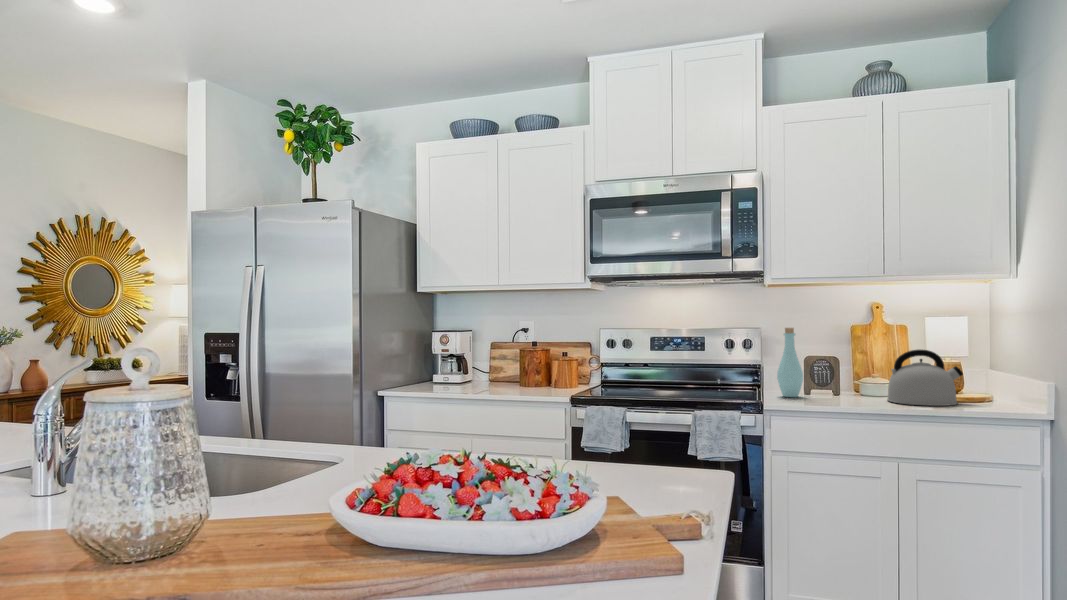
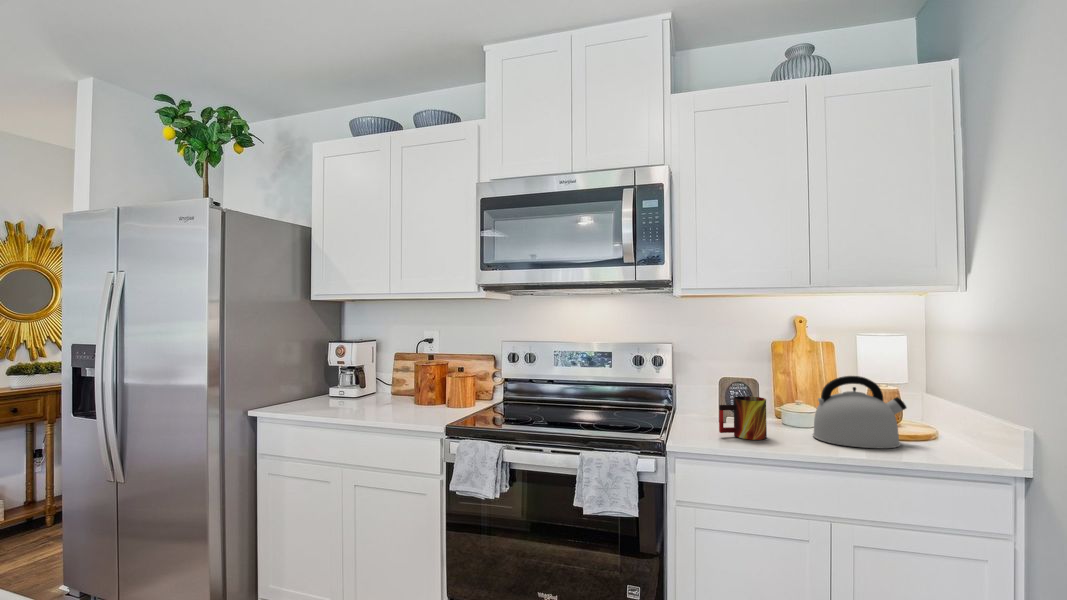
bottle: present [777,328,803,397] -> none [685,346,715,427]
mug: none [809,369,849,403] -> present [719,396,767,440]

